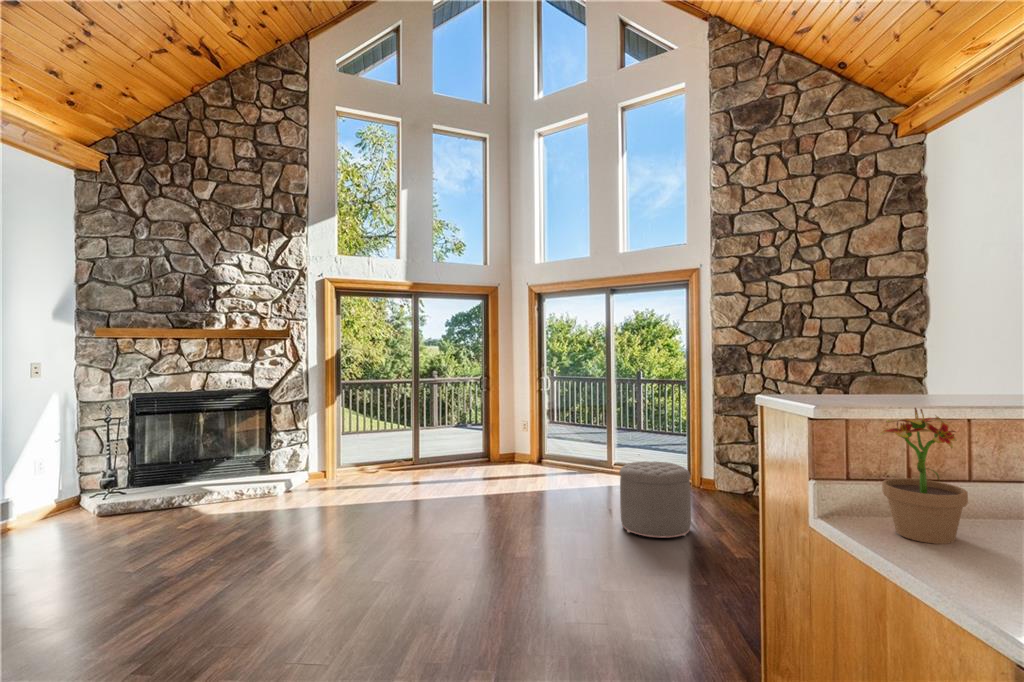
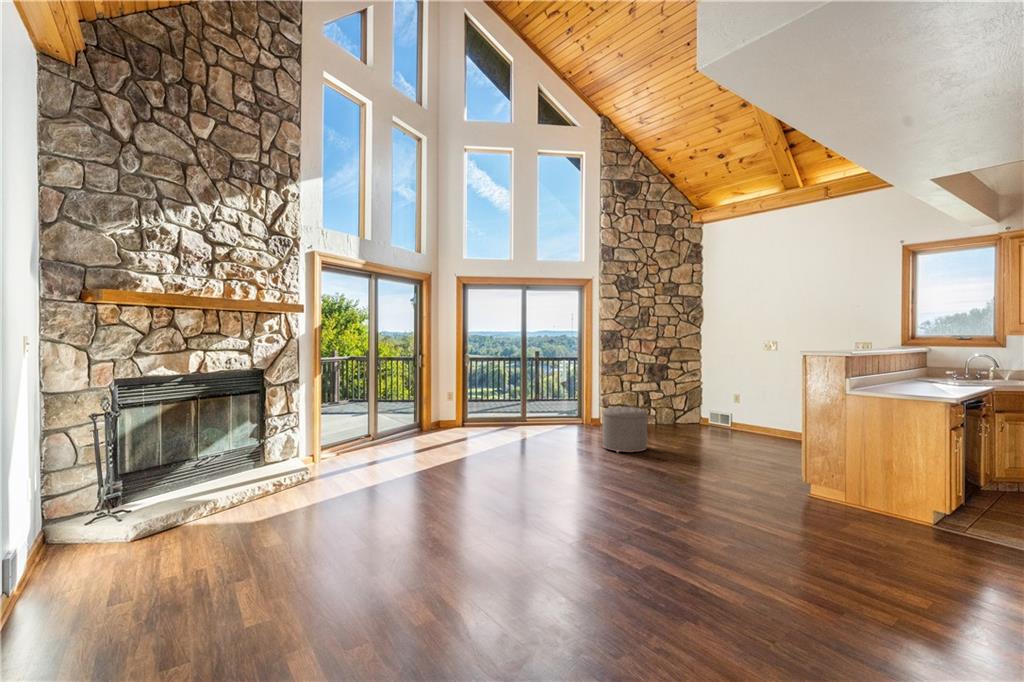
potted plant: present [879,408,968,544] -> none [897,352,924,394]

